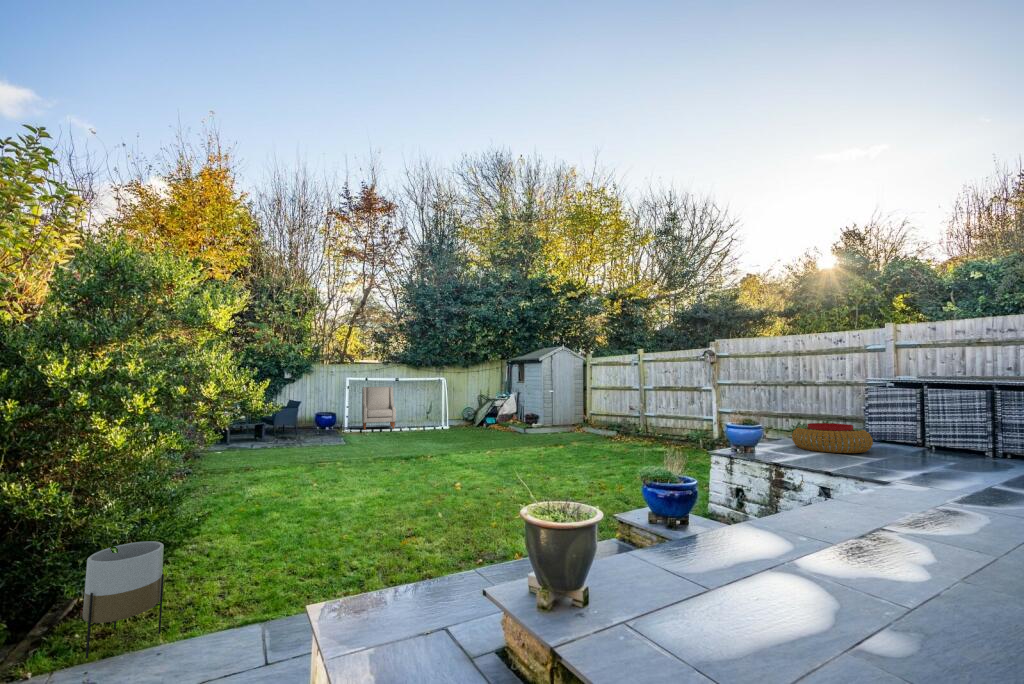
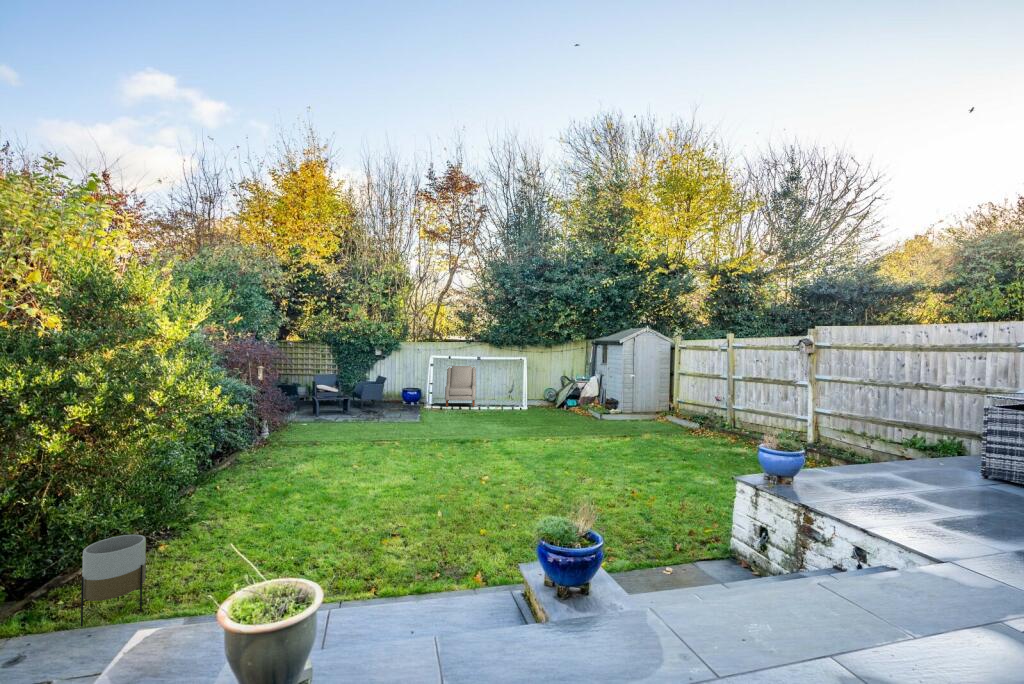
pouf: present [792,423,873,453] -> none [861,451,975,498]

